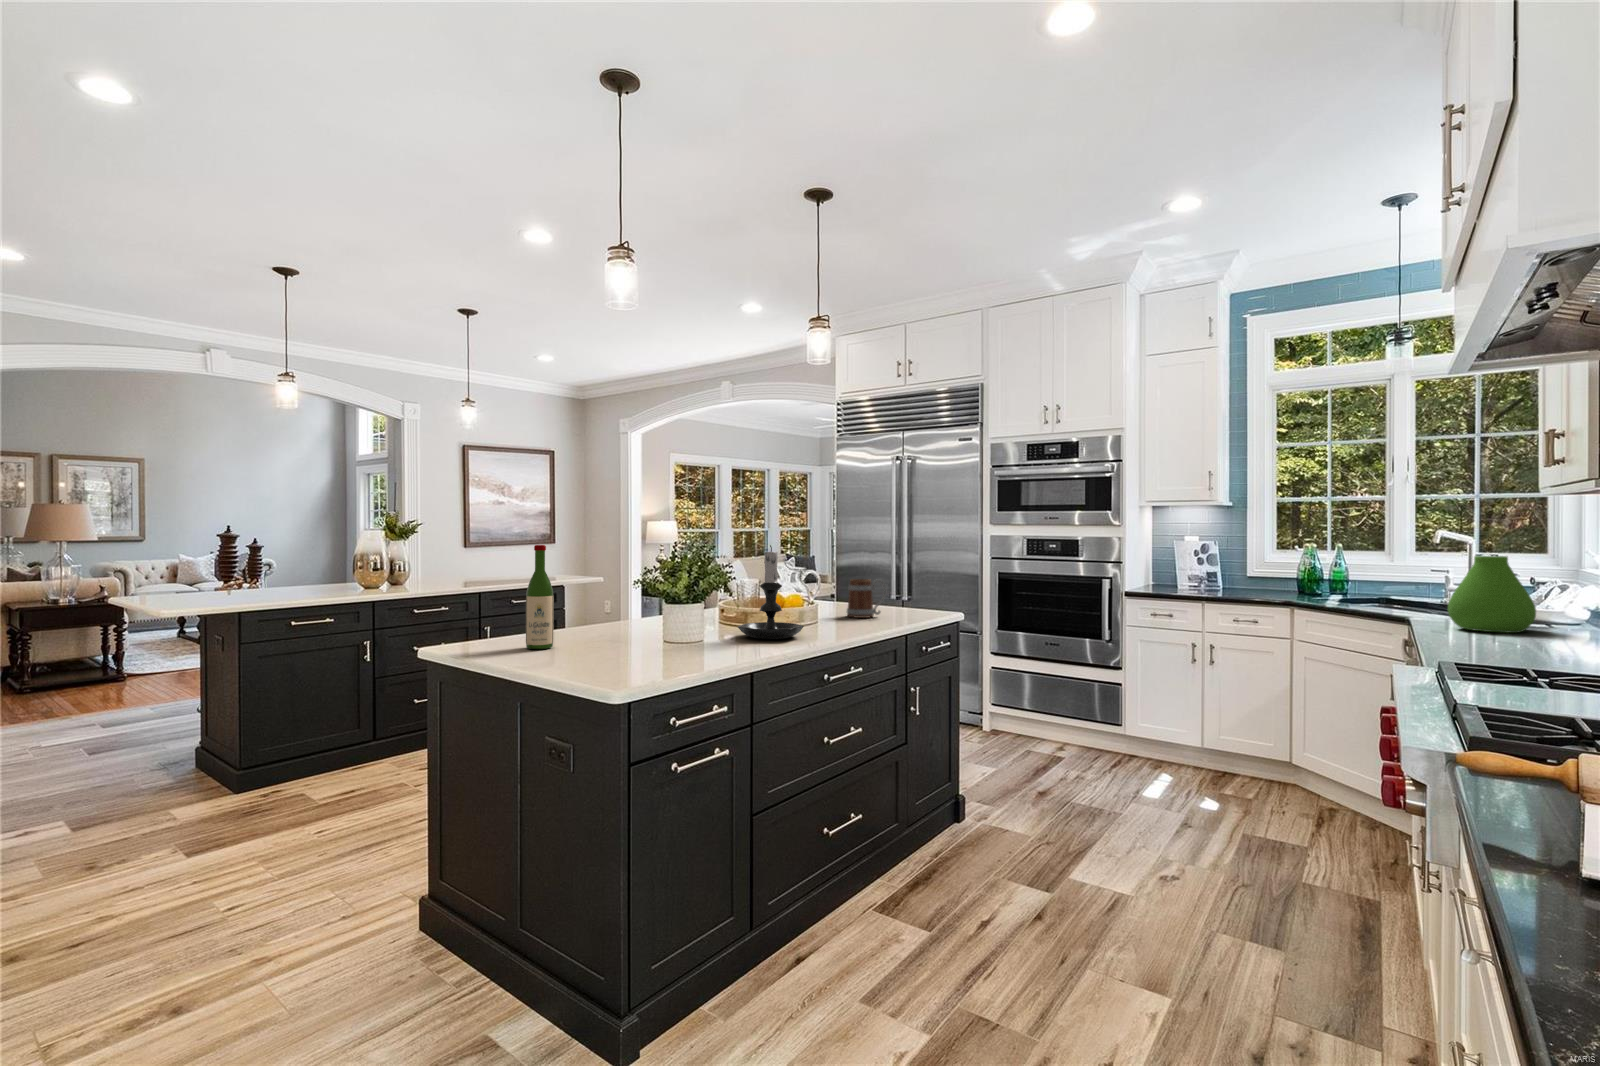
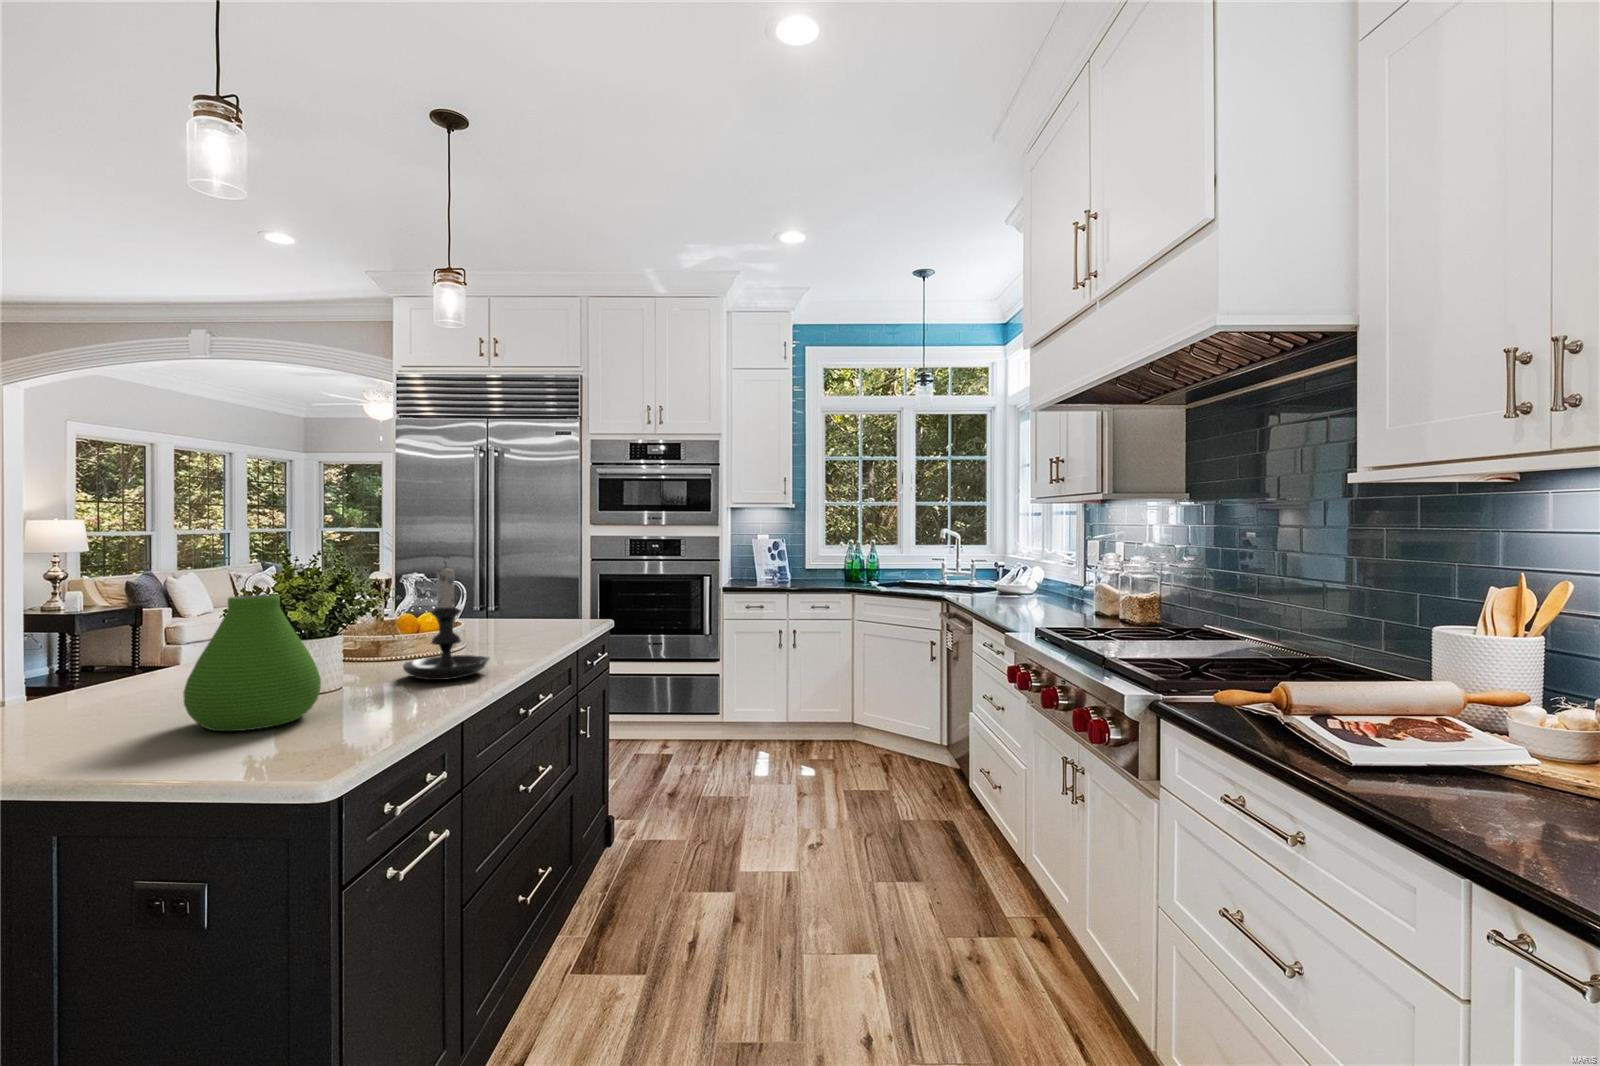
wine bottle: present [526,545,554,649] -> none [55,575,113,747]
vase: present [1448,556,1536,633] -> present [183,595,321,731]
mug: present [847,579,887,618] -> none [495,593,543,639]

